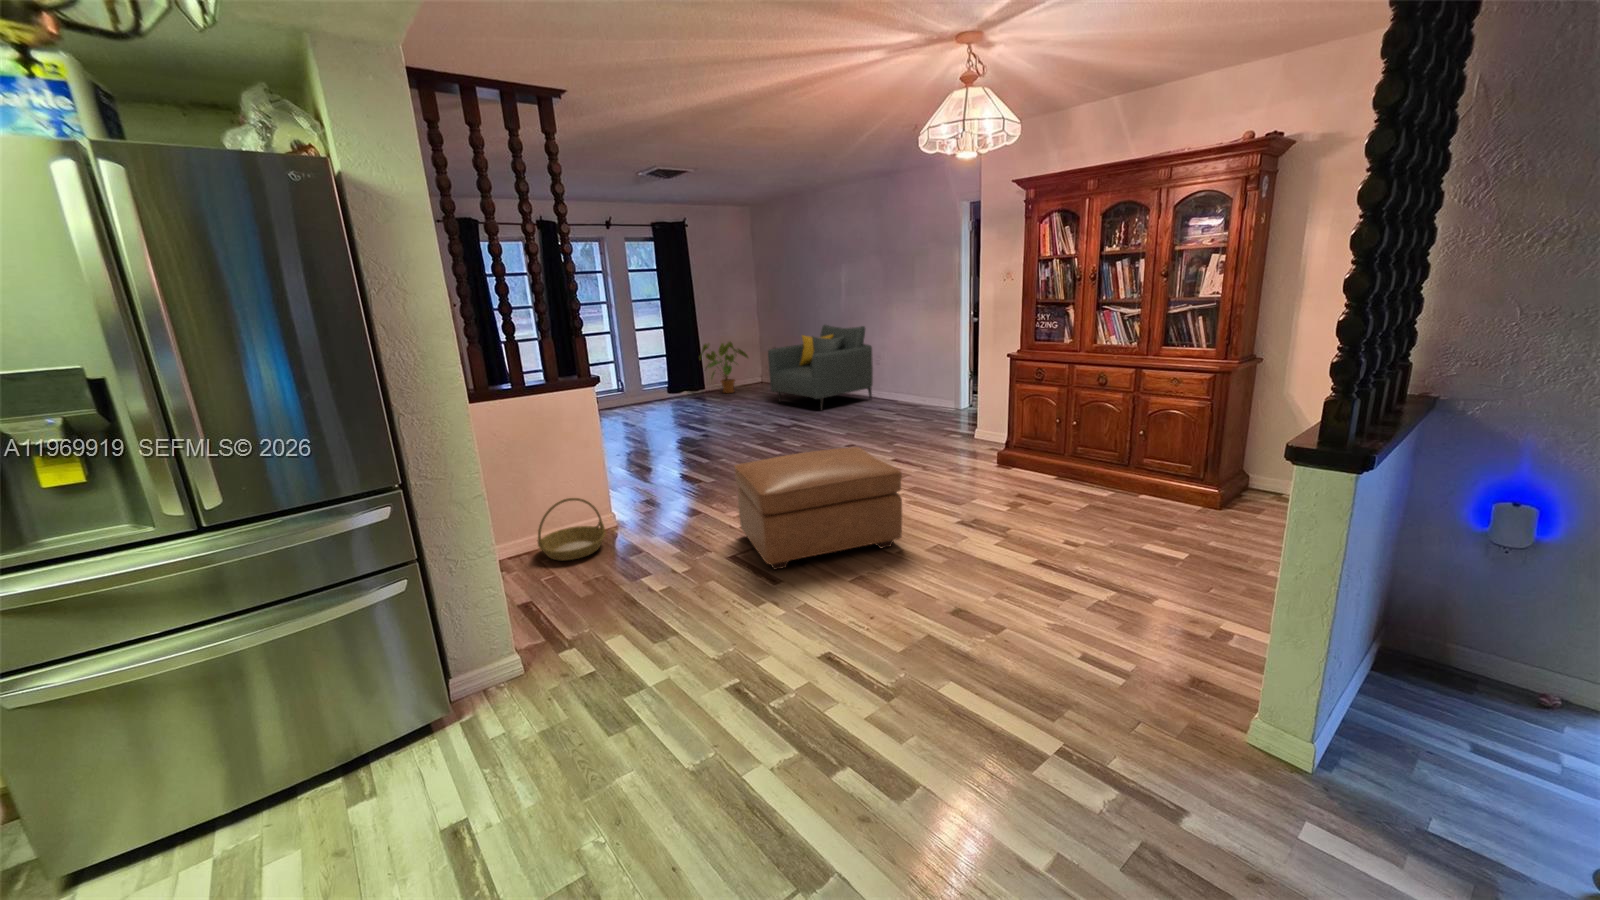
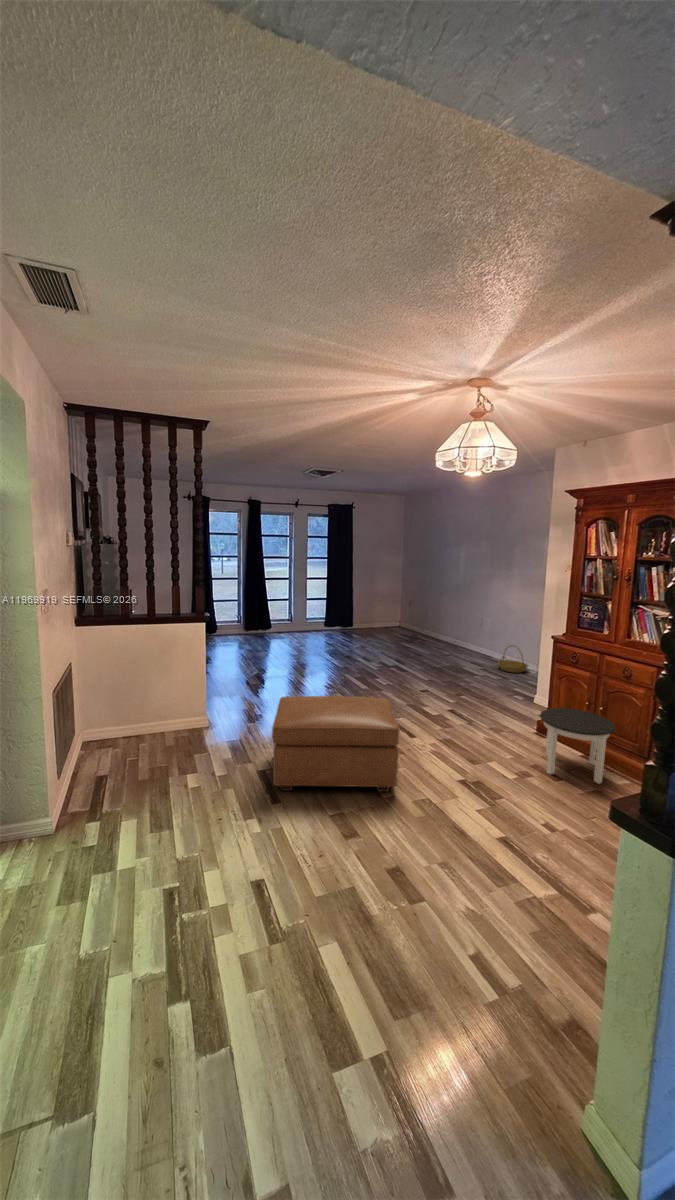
armchair: present [768,325,873,410] -> none [393,587,478,656]
house plant: present [699,342,748,393] -> none [350,591,389,631]
round table: none [1015,429,1093,499] -> present [540,708,615,784]
basket: present [538,498,605,561] -> present [498,645,528,673]

